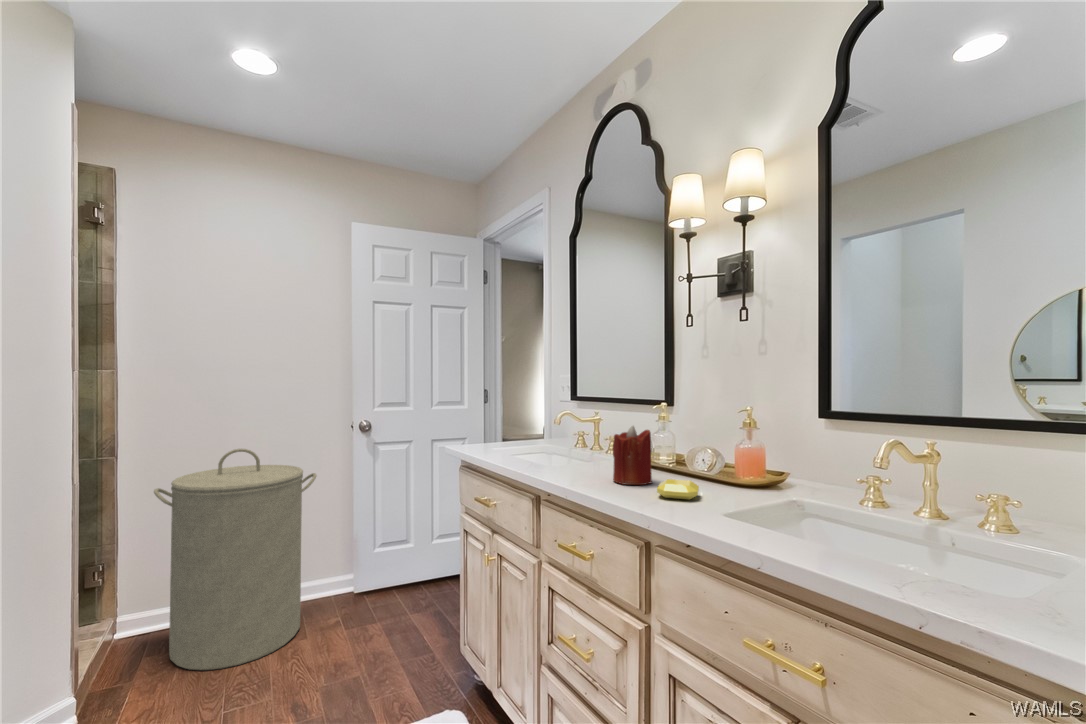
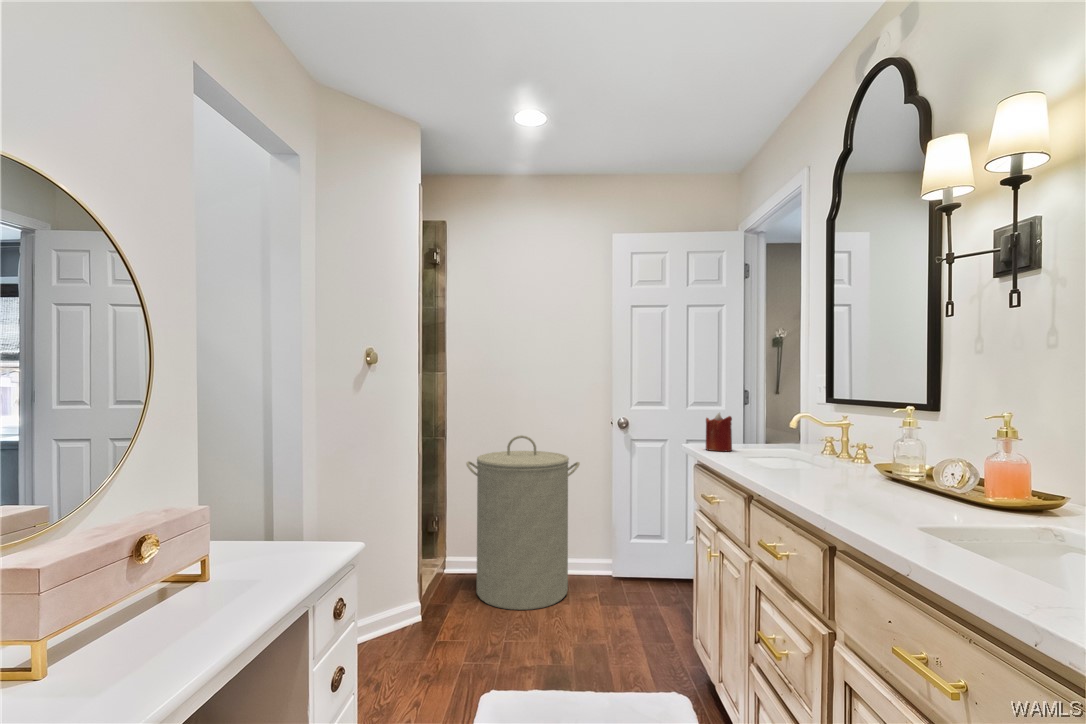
candle: present [613,426,652,485] -> present [706,413,732,451]
soap bar: present [657,479,699,500] -> none [855,487,912,510]

